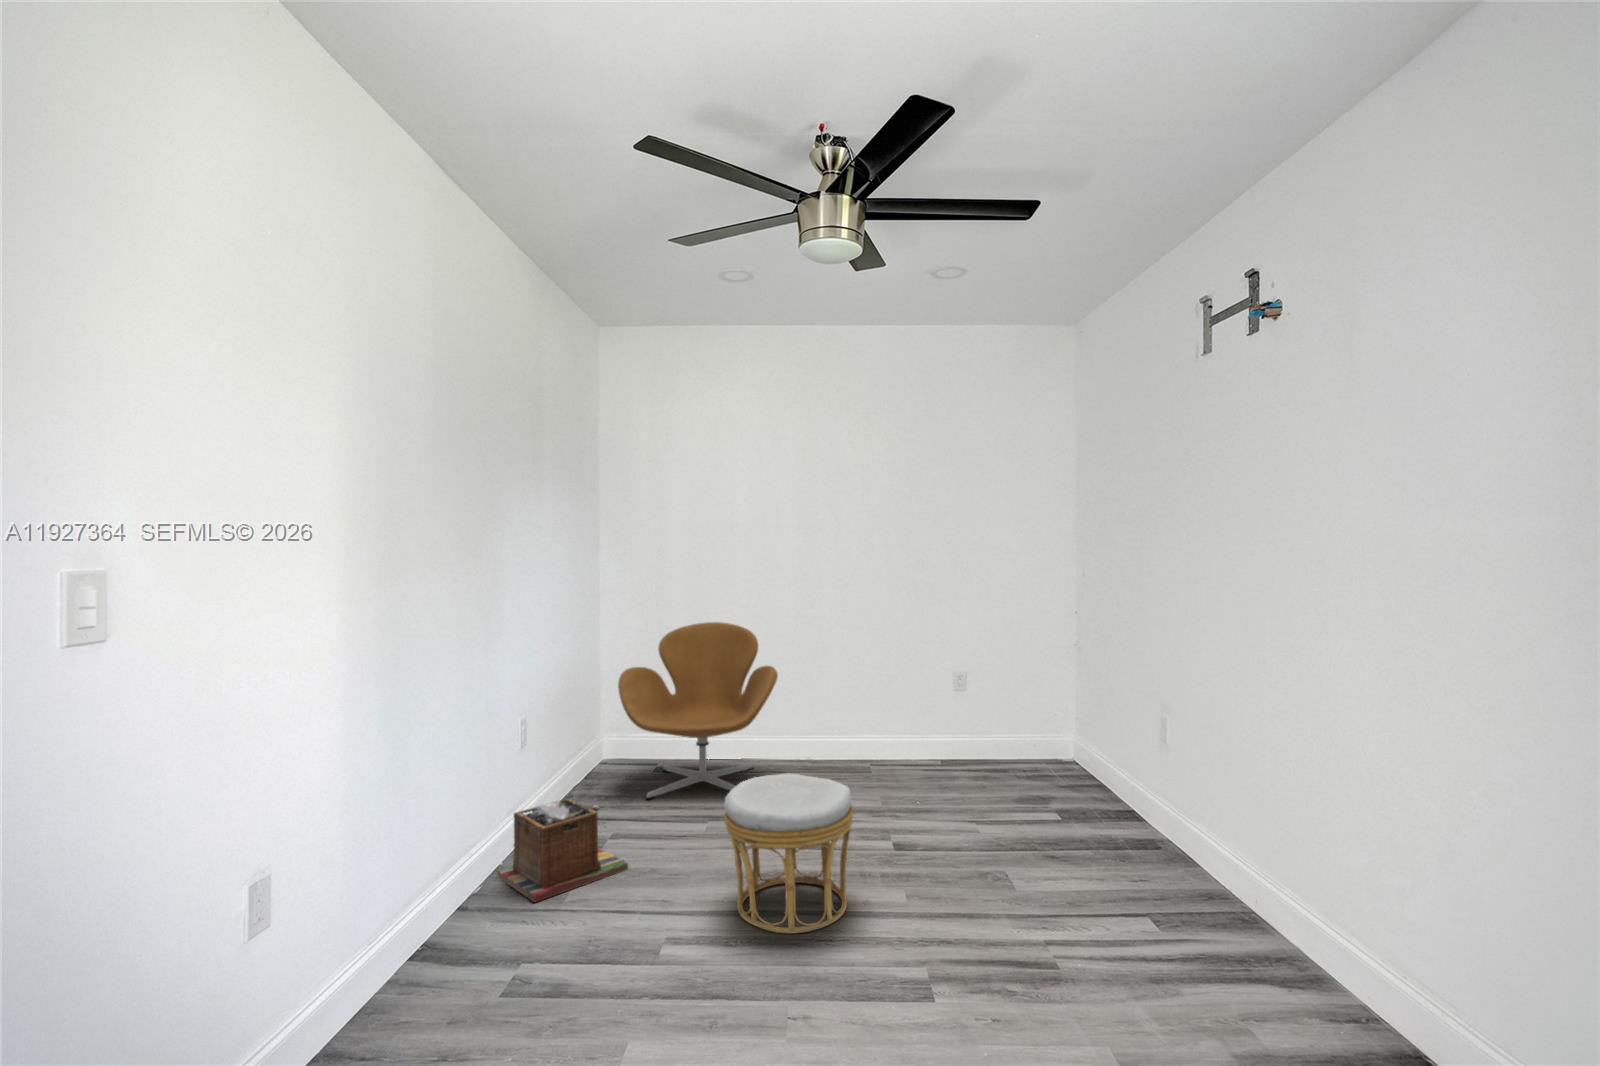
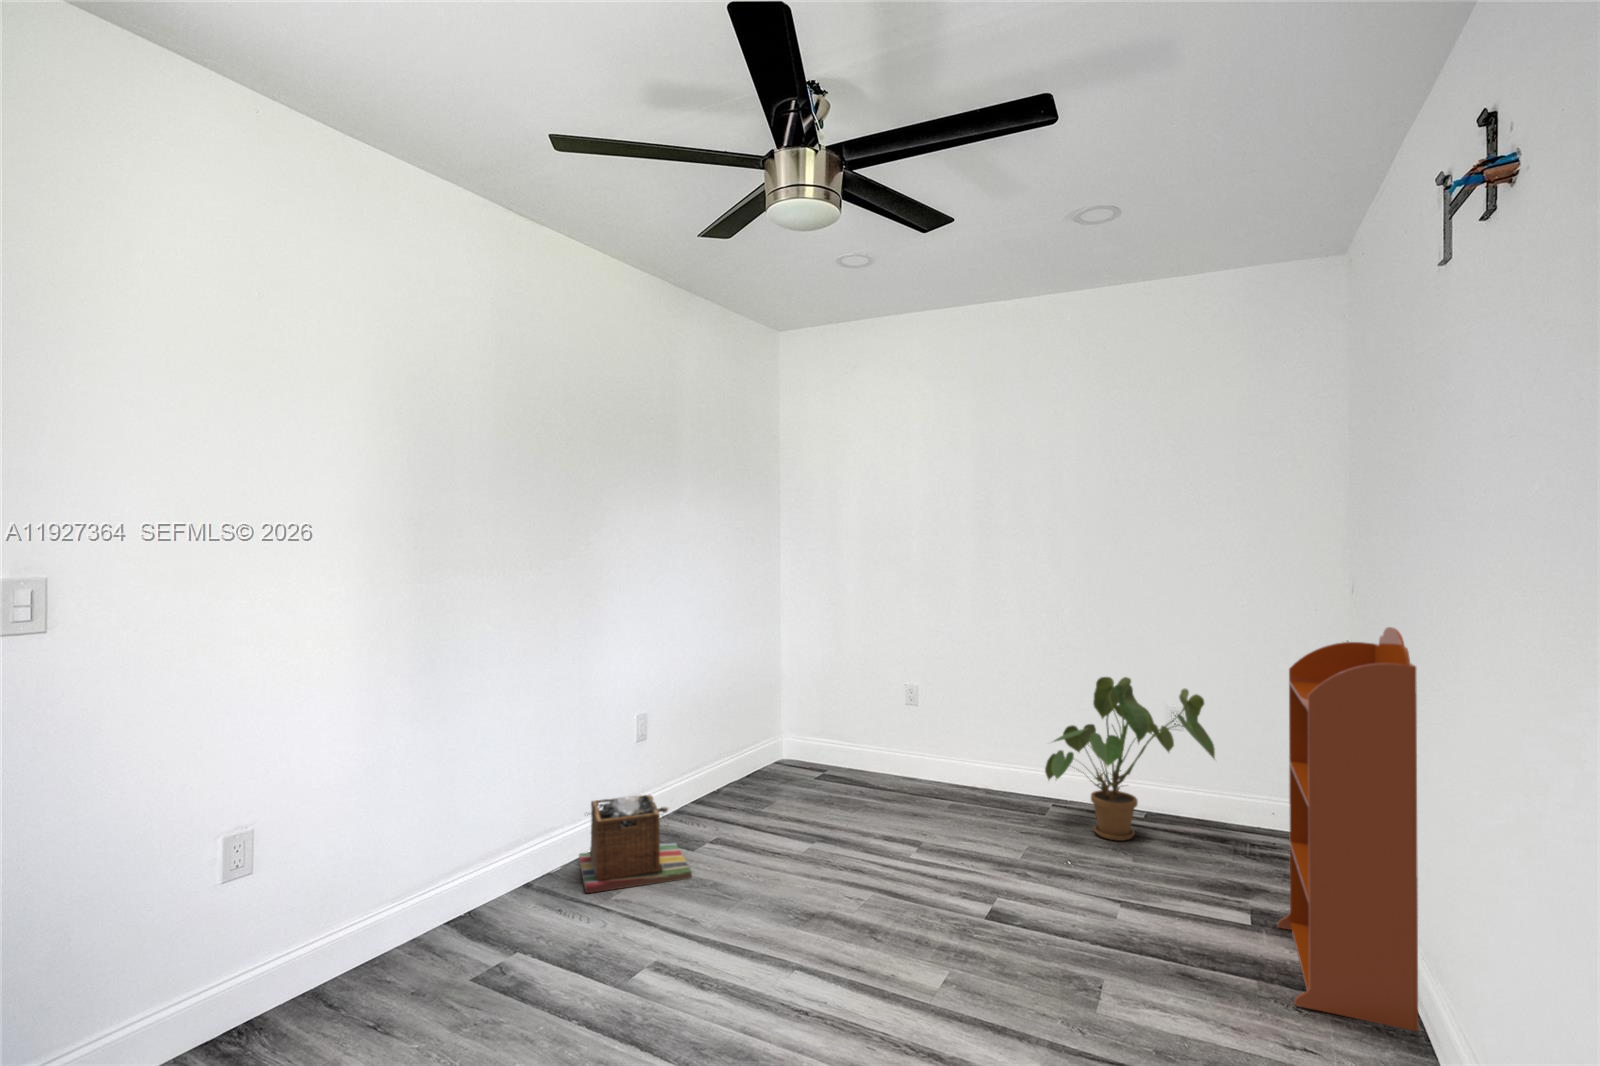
bookcase: none [1076,599,1191,860] -> present [1277,627,1418,1031]
armchair: present [618,622,778,799] -> none [750,620,919,822]
house plant: none [877,654,1005,780] -> present [1045,677,1215,841]
ottoman: present [724,774,853,933] -> none [731,804,881,993]

